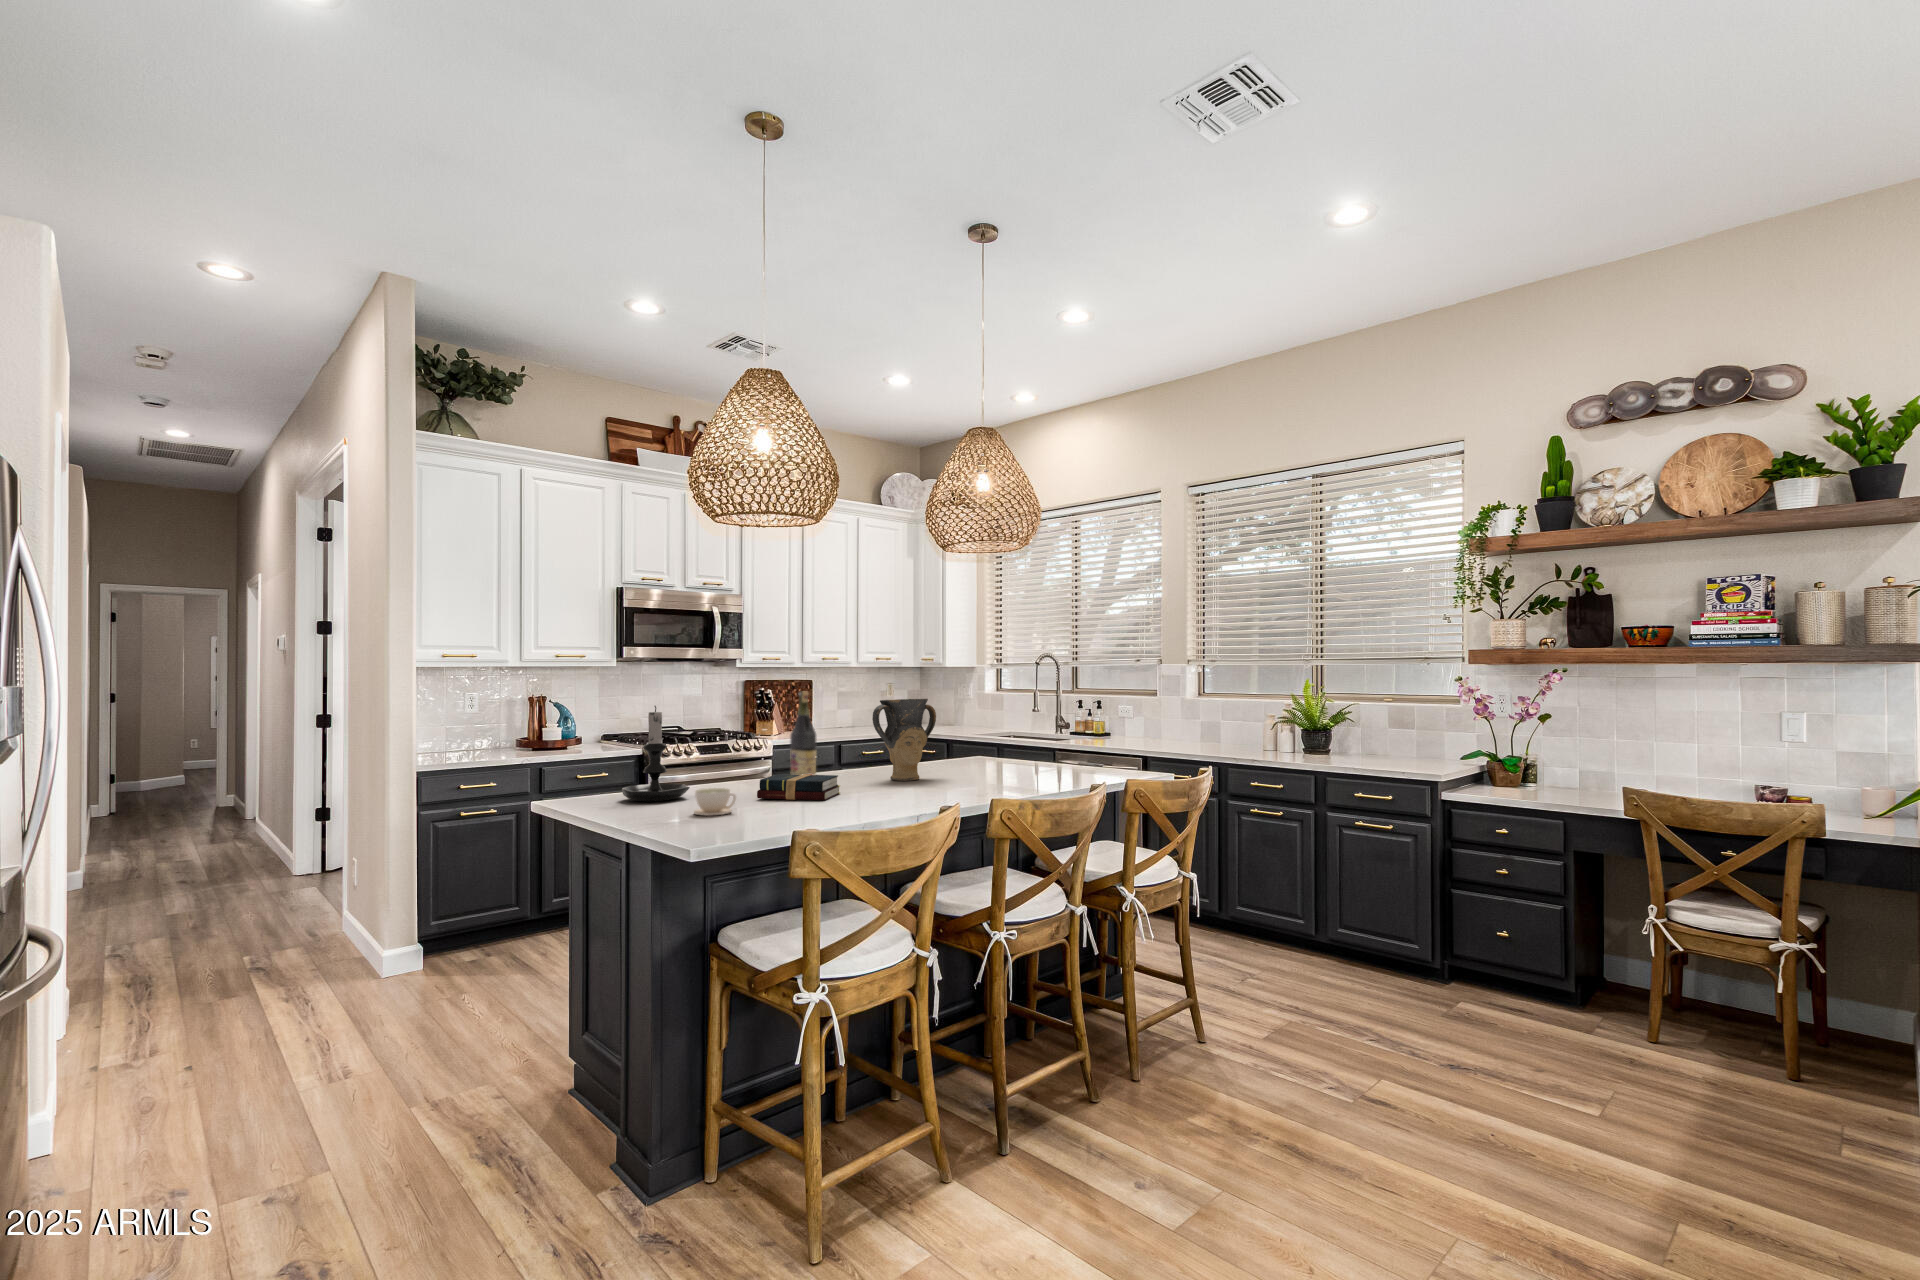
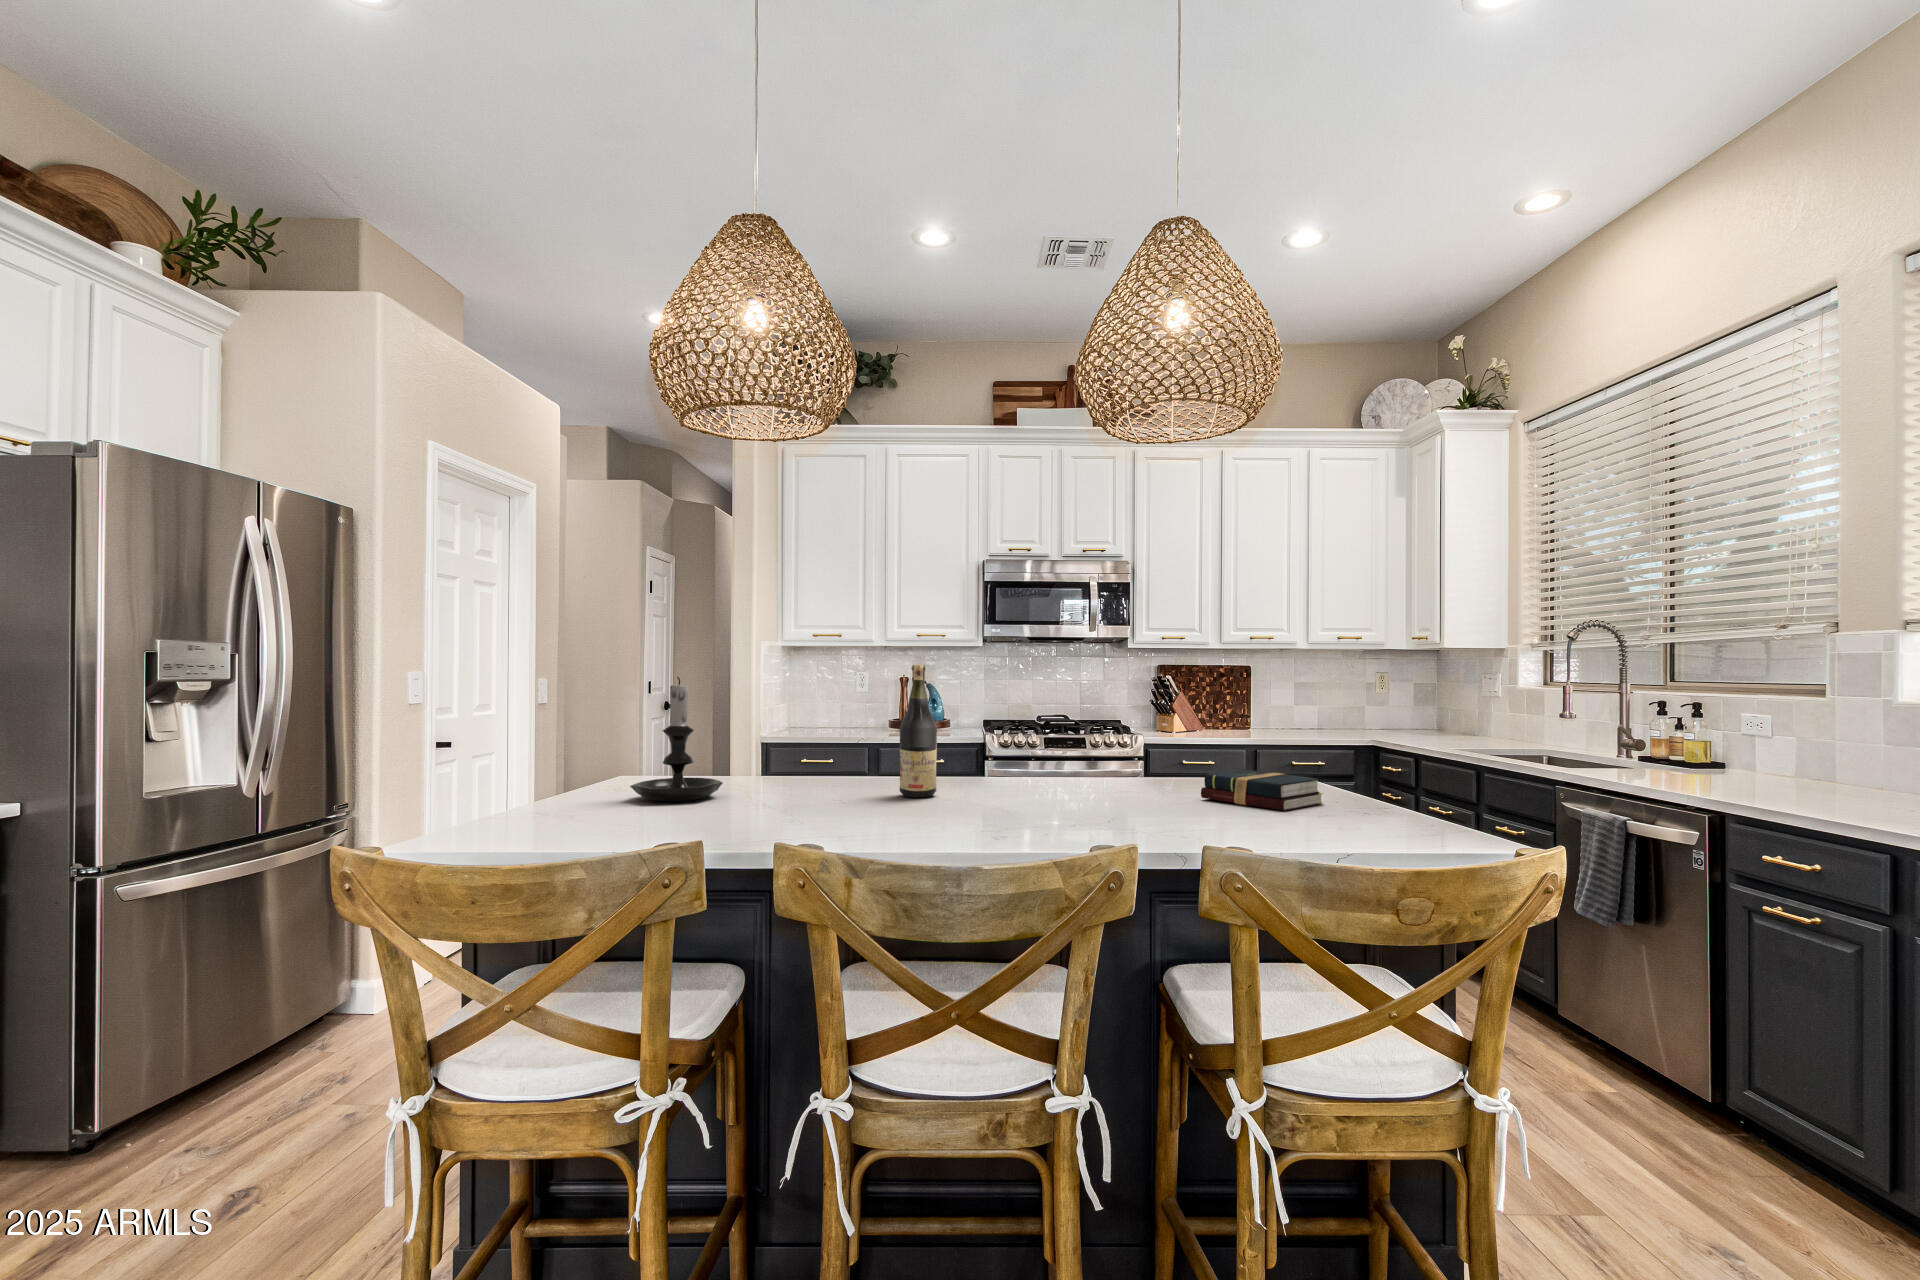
vase: present [872,699,936,781] -> none [990,678,1106,813]
hardback book: present [757,774,840,800] -> present [1201,769,1323,811]
coffee cup: present [694,788,736,816] -> none [570,793,628,834]

